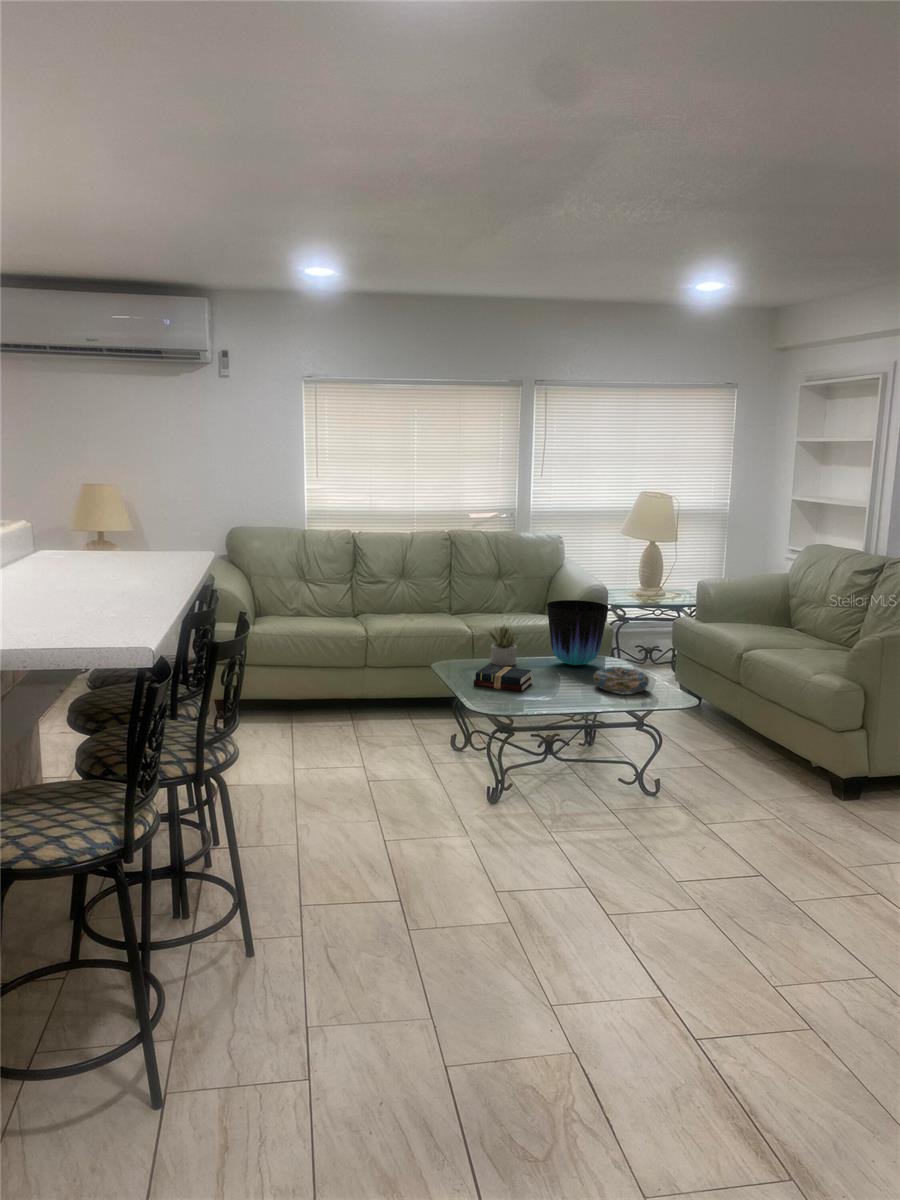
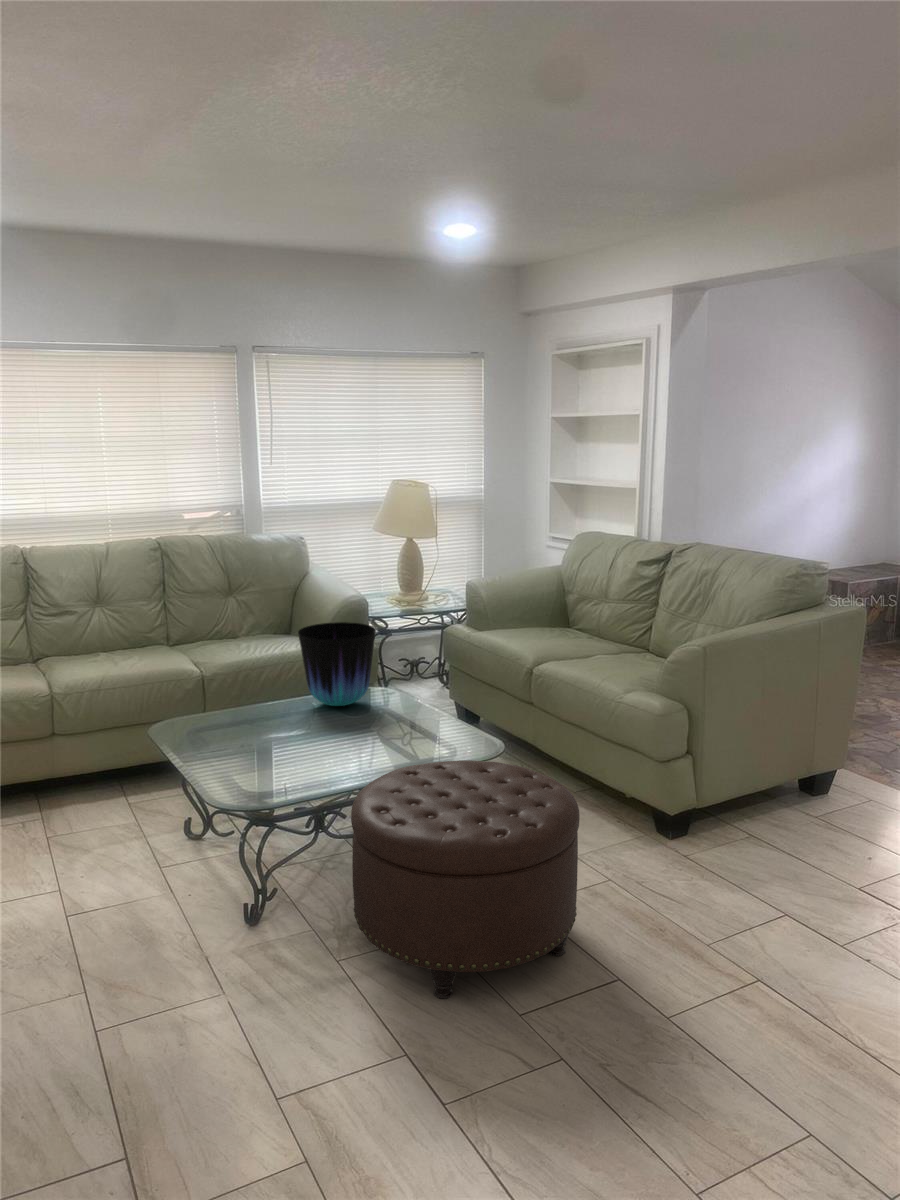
succulent plant: present [489,625,517,666] -> none [223,661,266,719]
hardback book: present [474,665,532,692] -> none [211,724,290,759]
decorative bowl: present [593,667,649,693] -> none [368,707,440,745]
ottoman: none [565,704,743,865] -> present [351,760,580,999]

